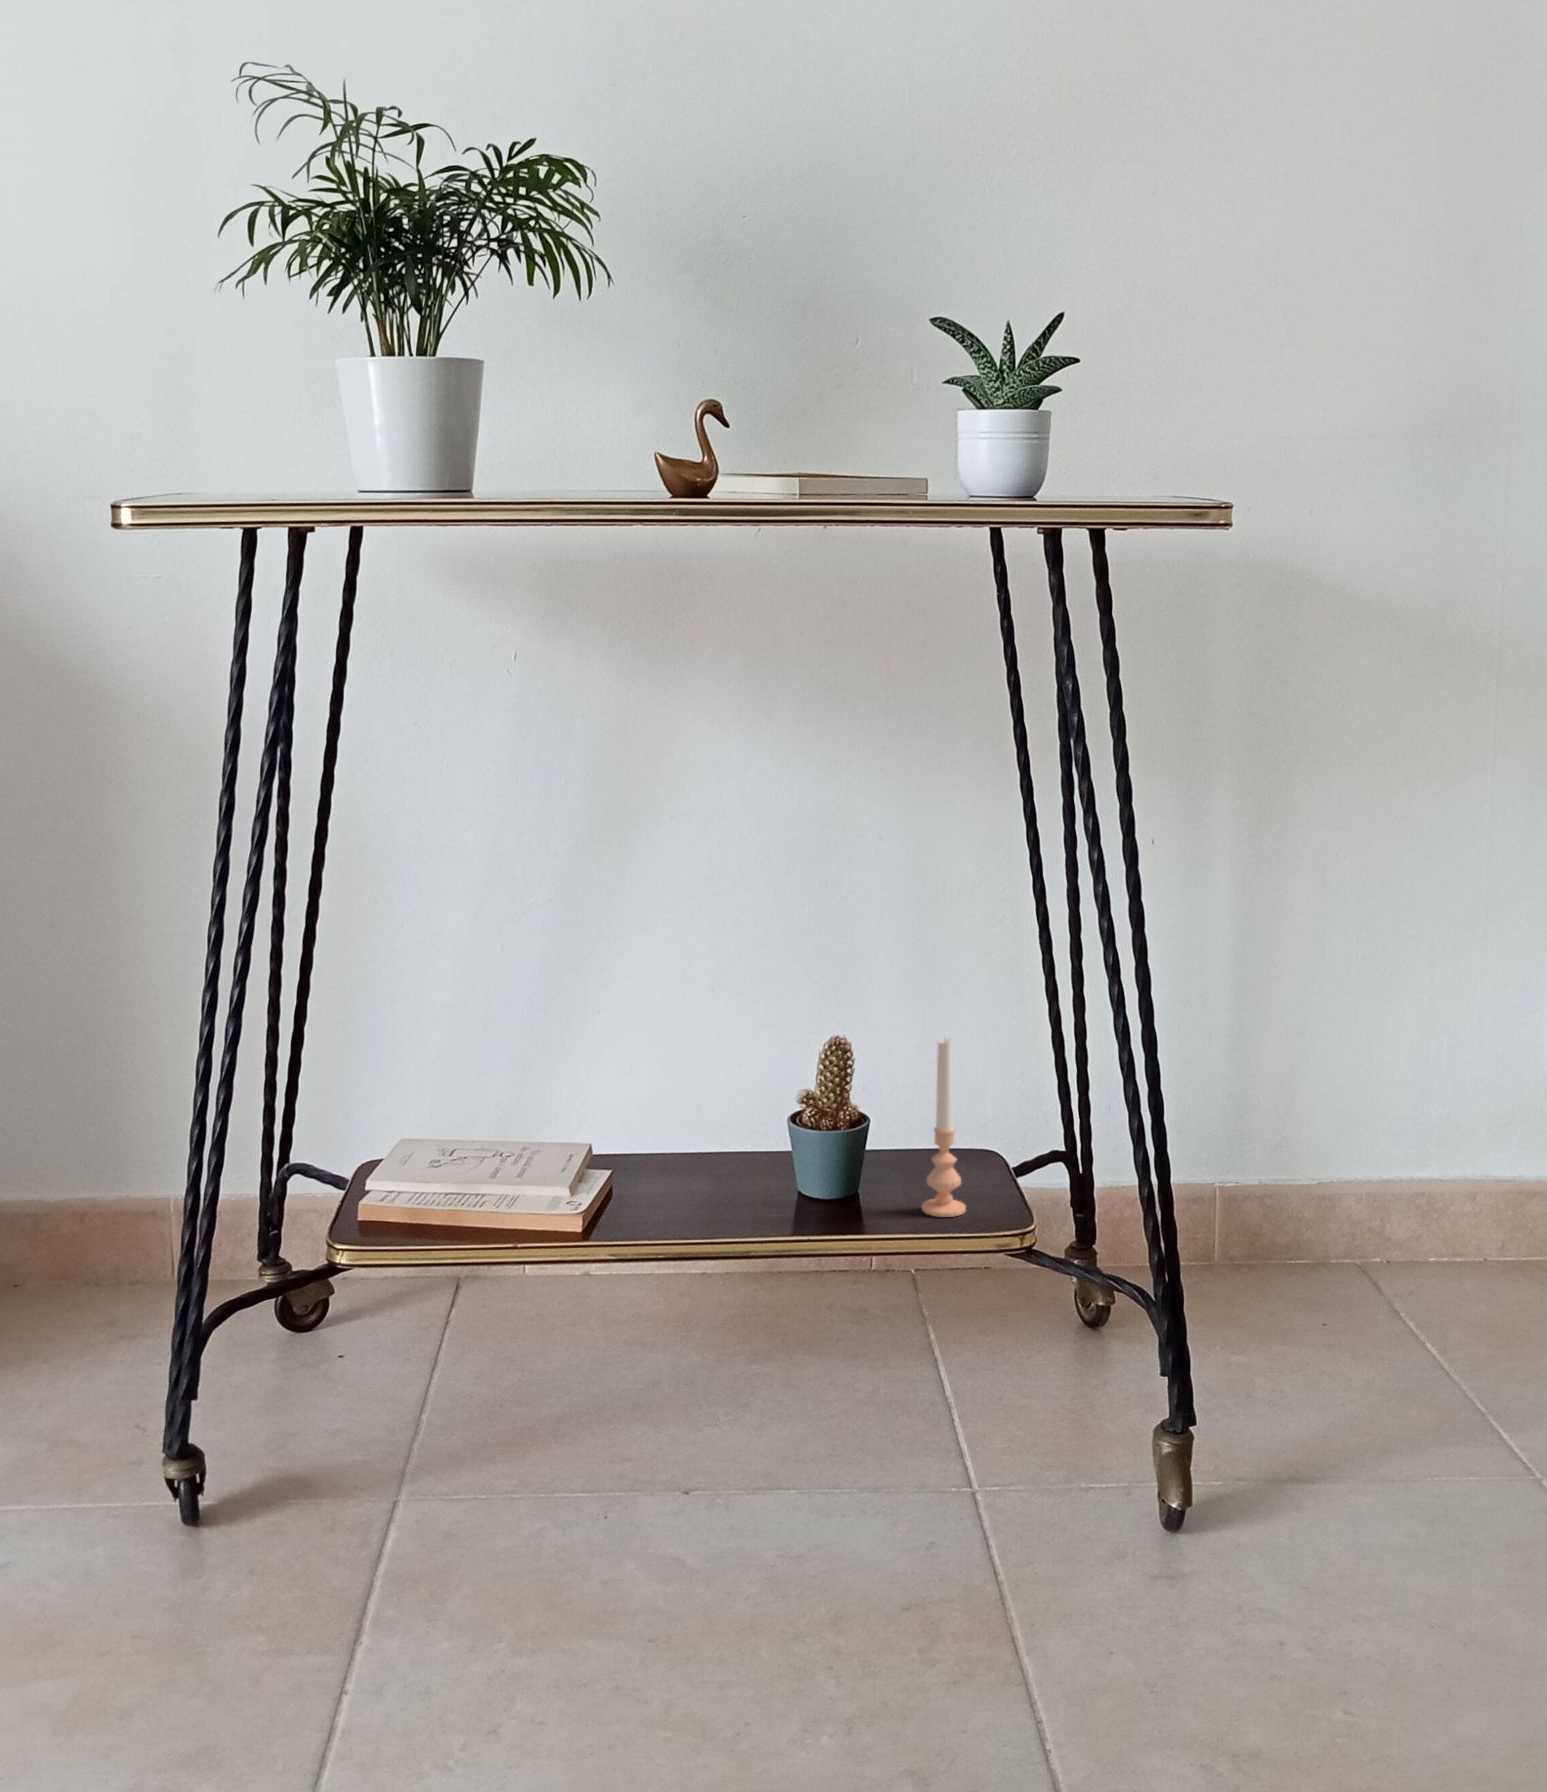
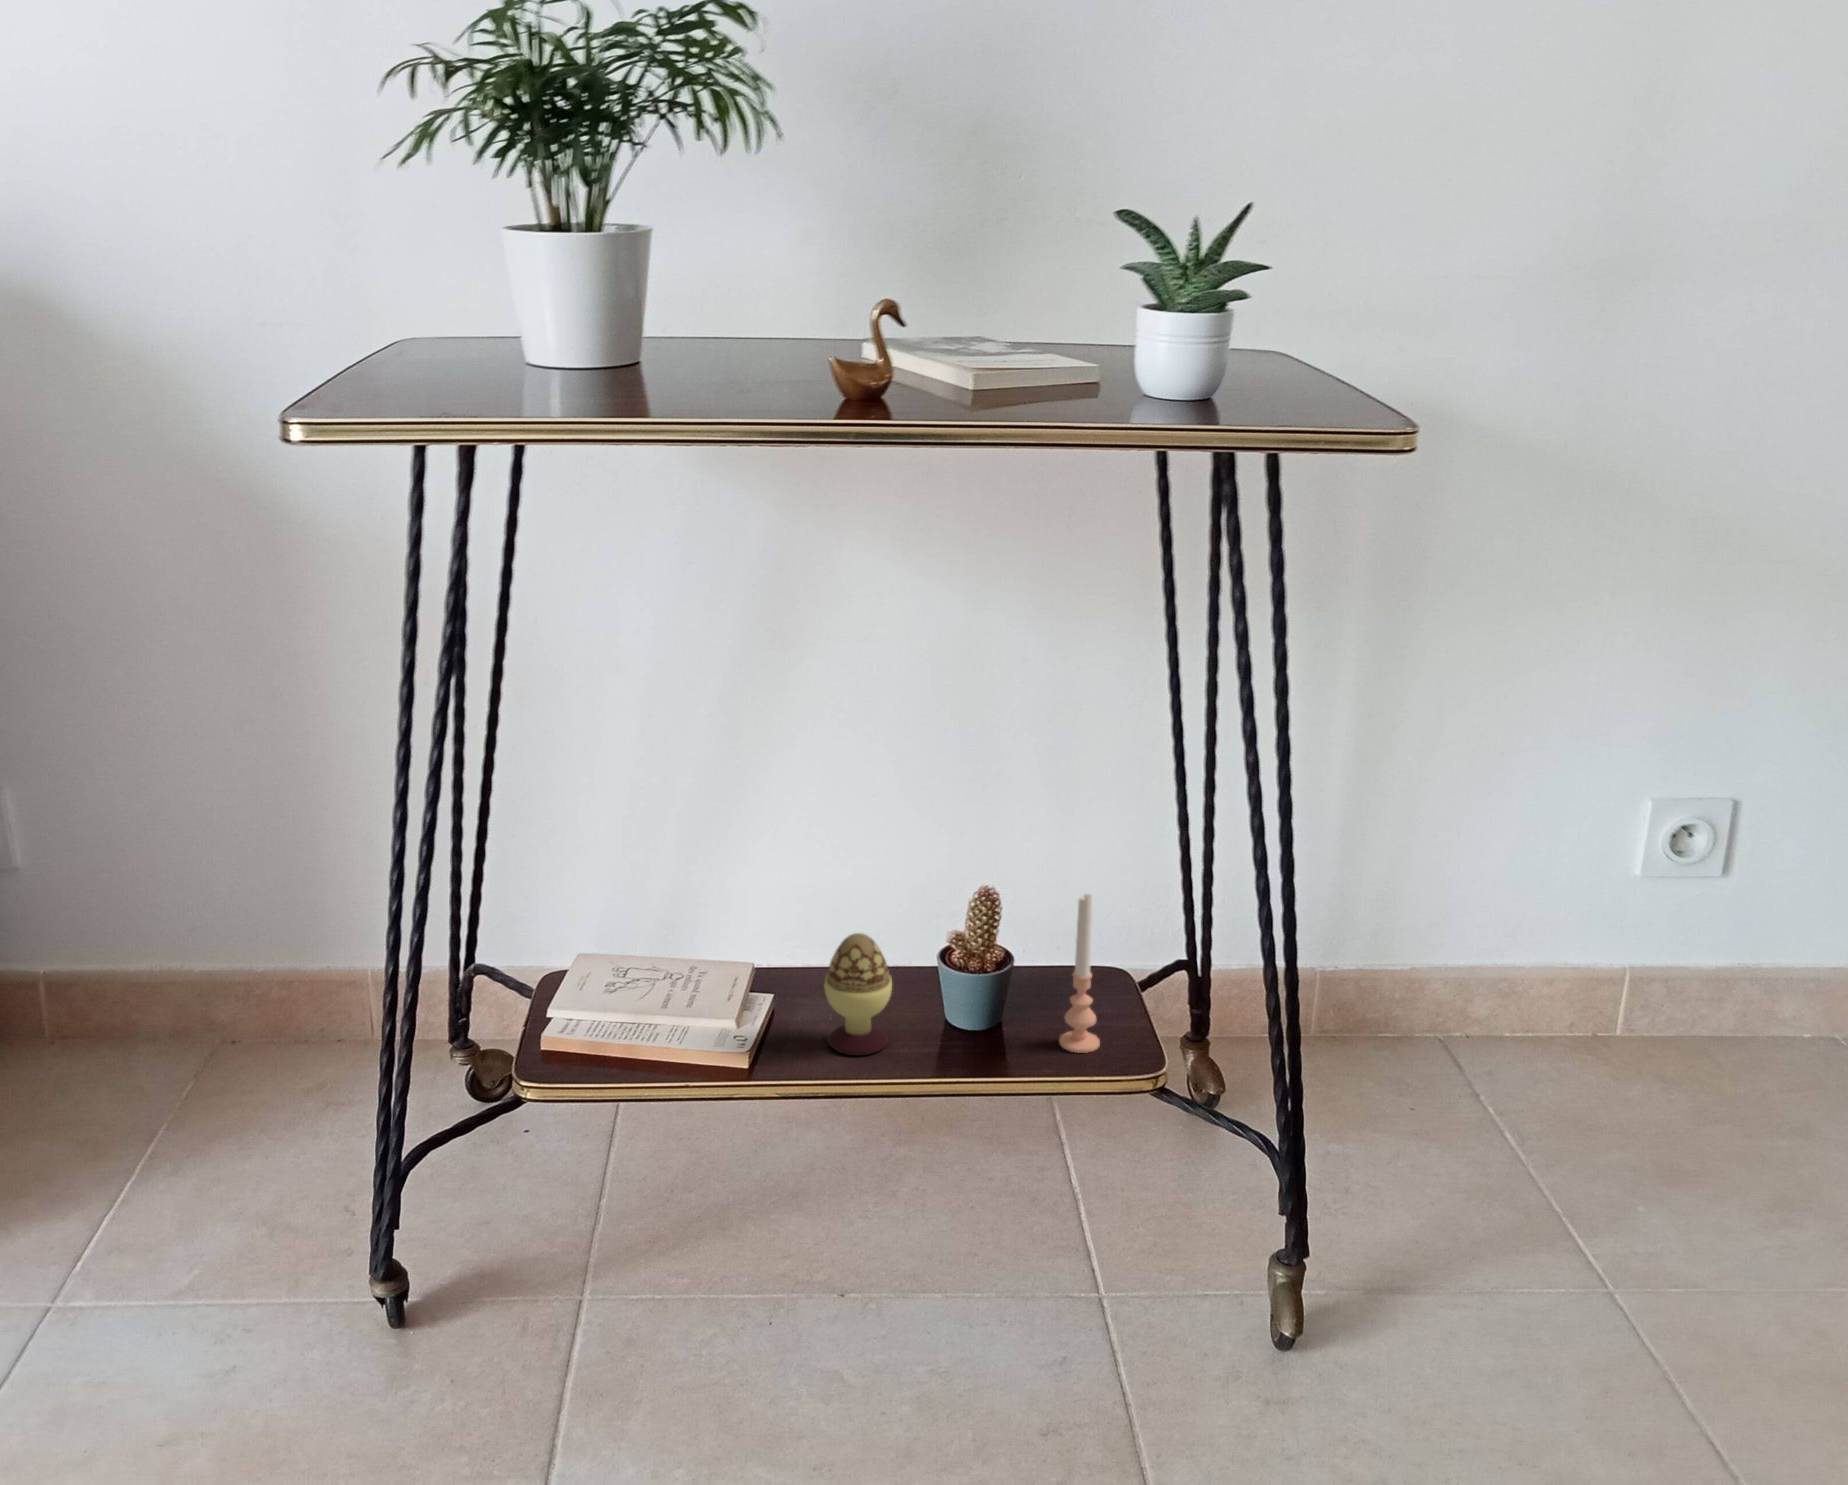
decorative egg: none [664,1086,738,1221] -> present [824,933,892,1056]

